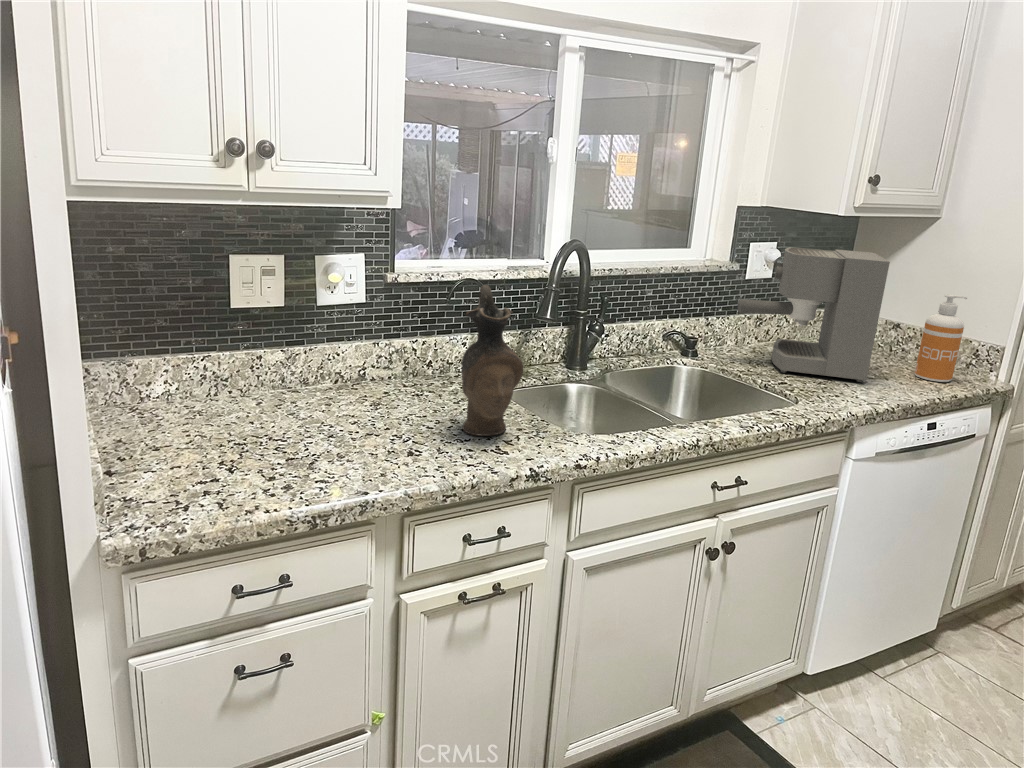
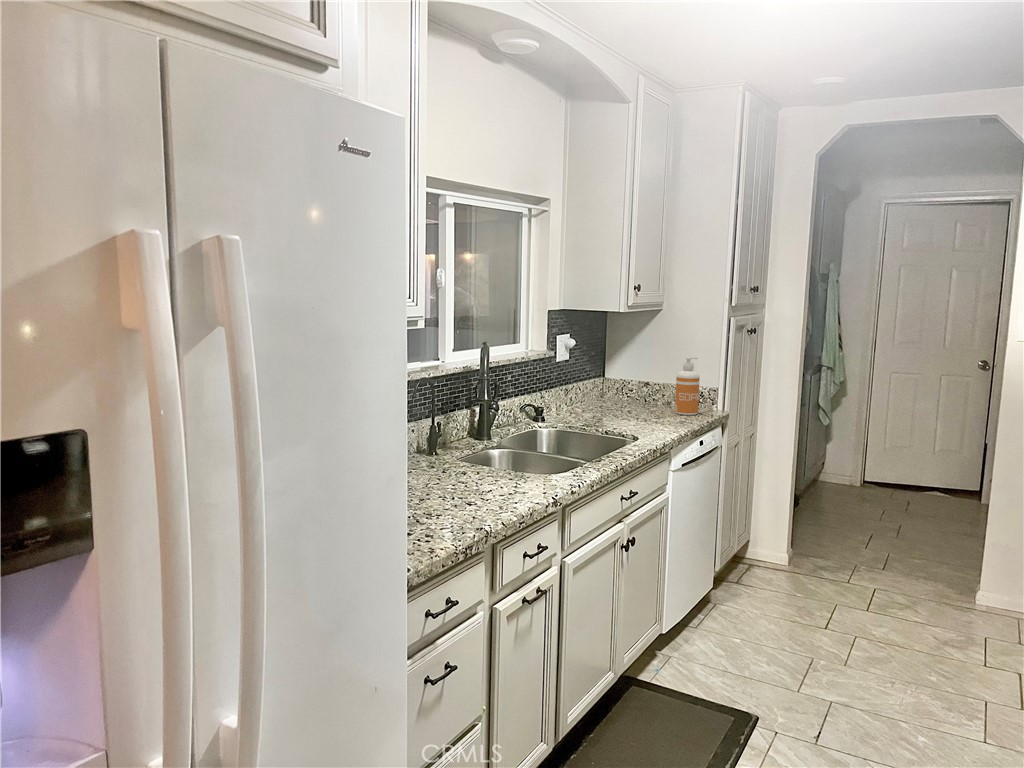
coffee maker: present [737,247,890,382] -> none [567,335,662,423]
ceramic pitcher: present [461,285,523,436] -> none [471,376,519,486]

